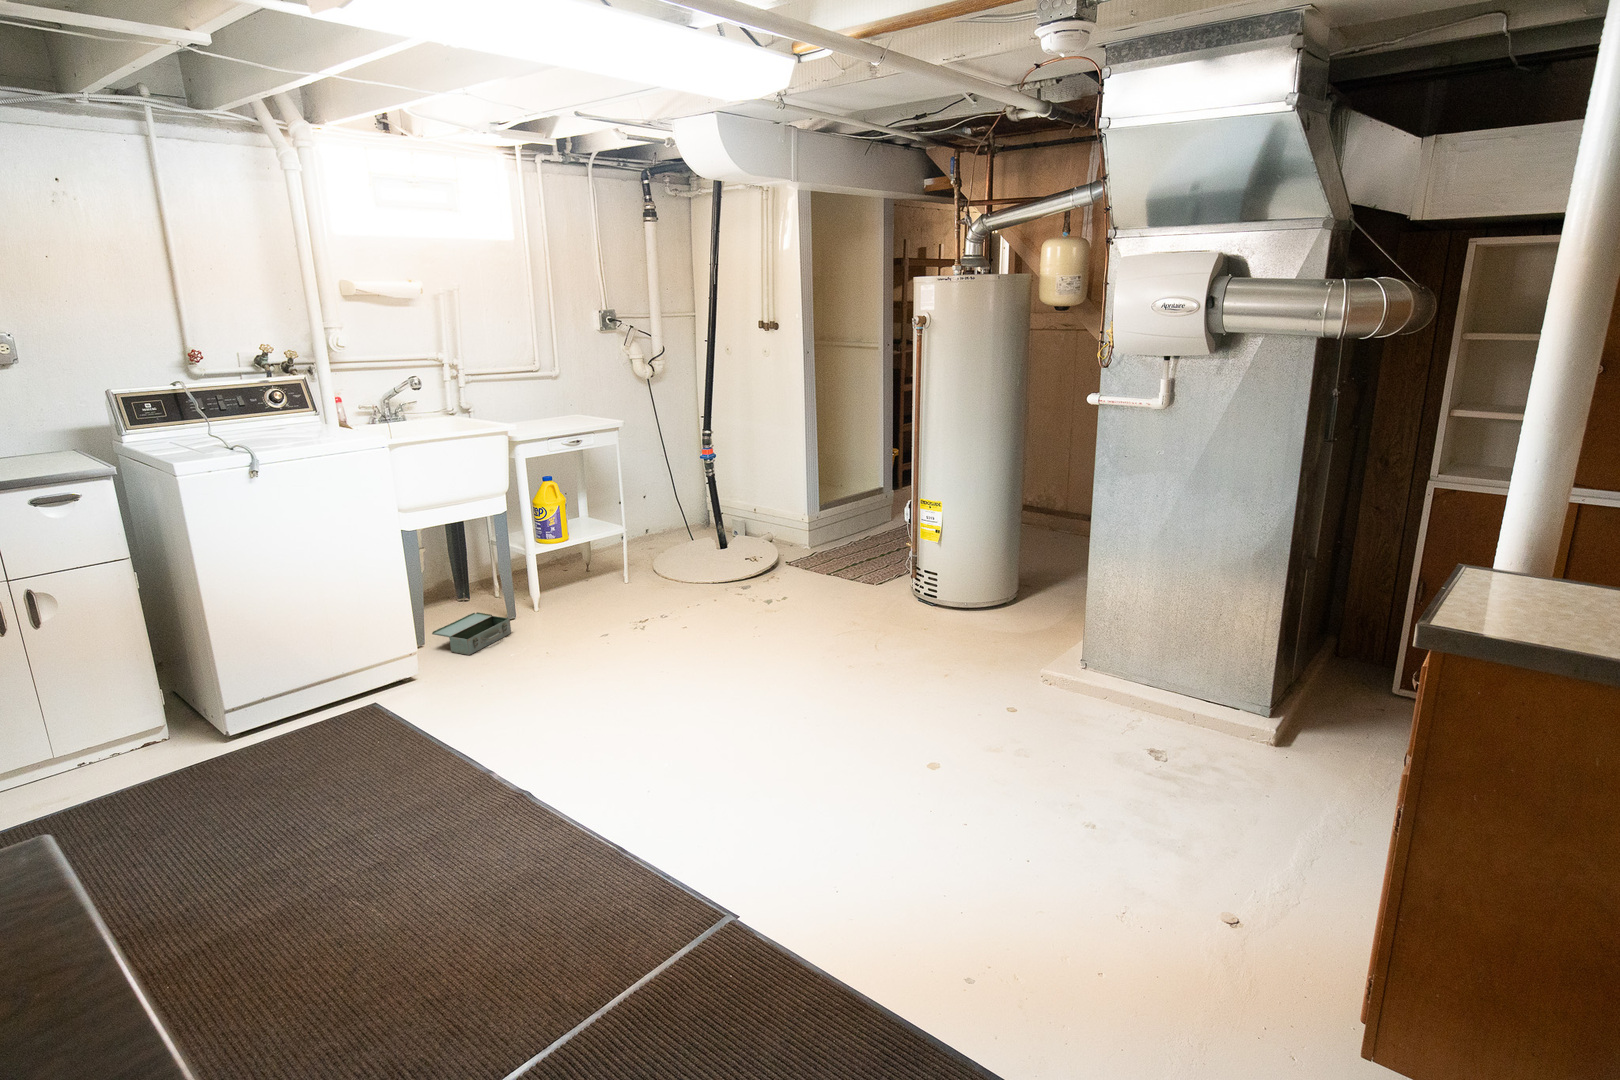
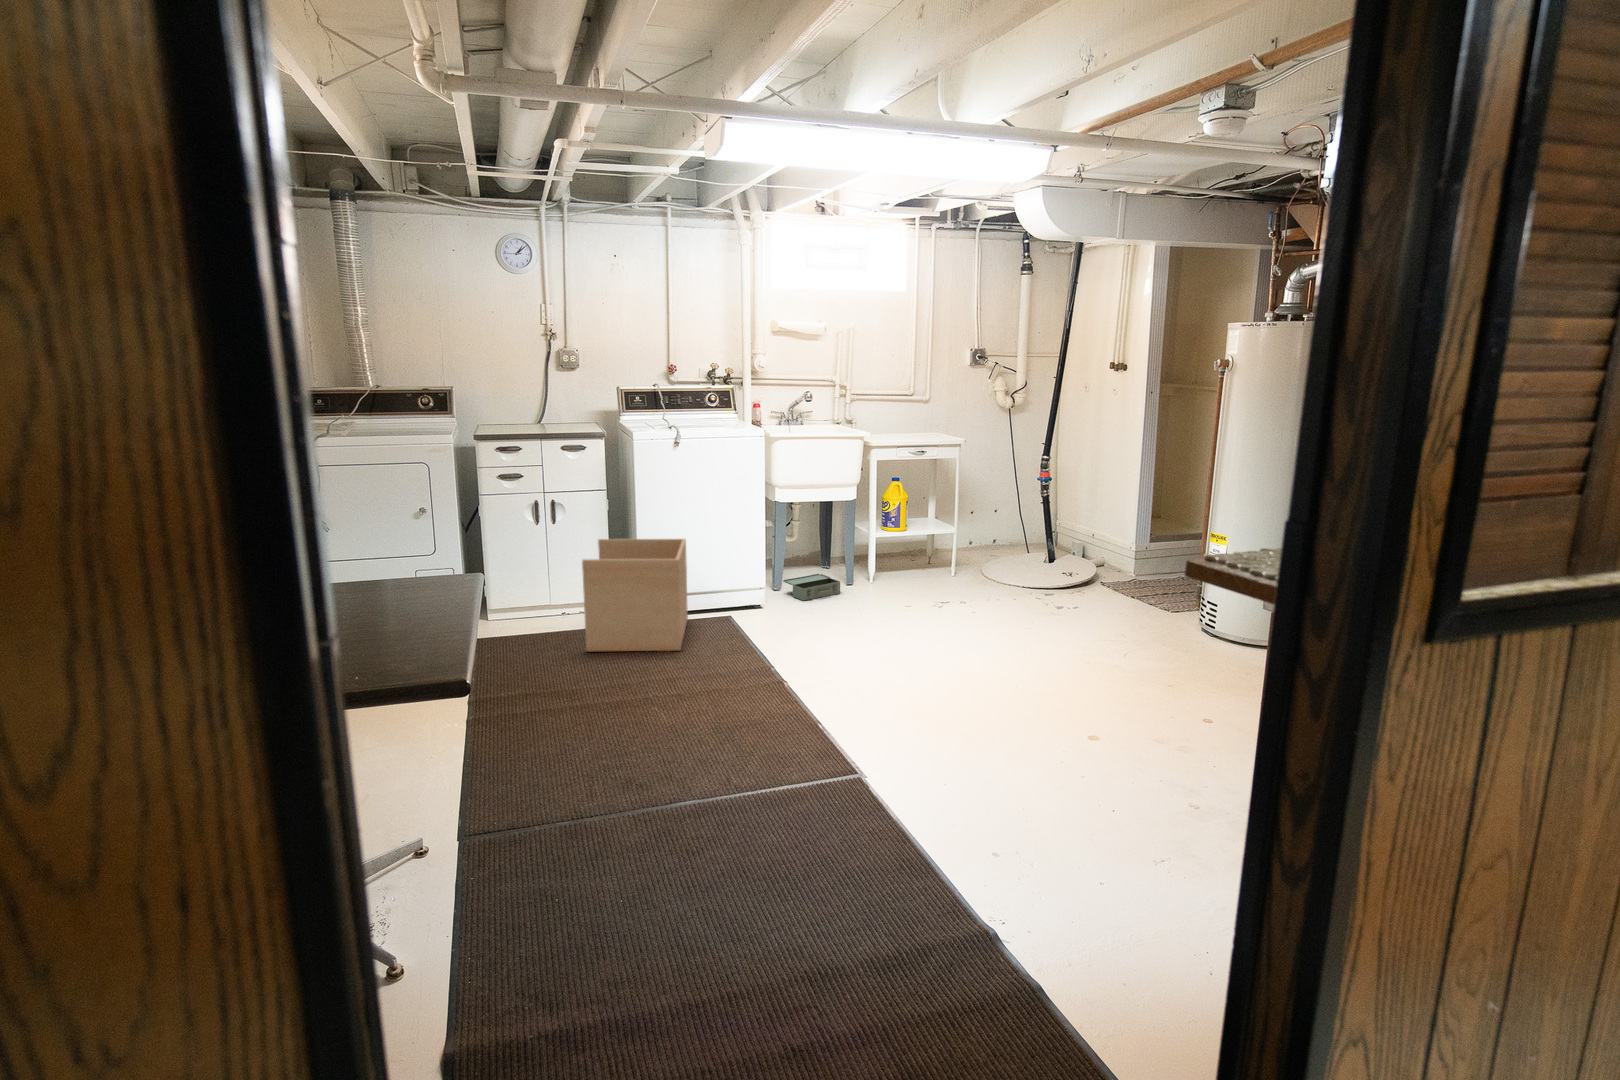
cardboard box: none [129,612,334,834] -> present [582,539,688,651]

